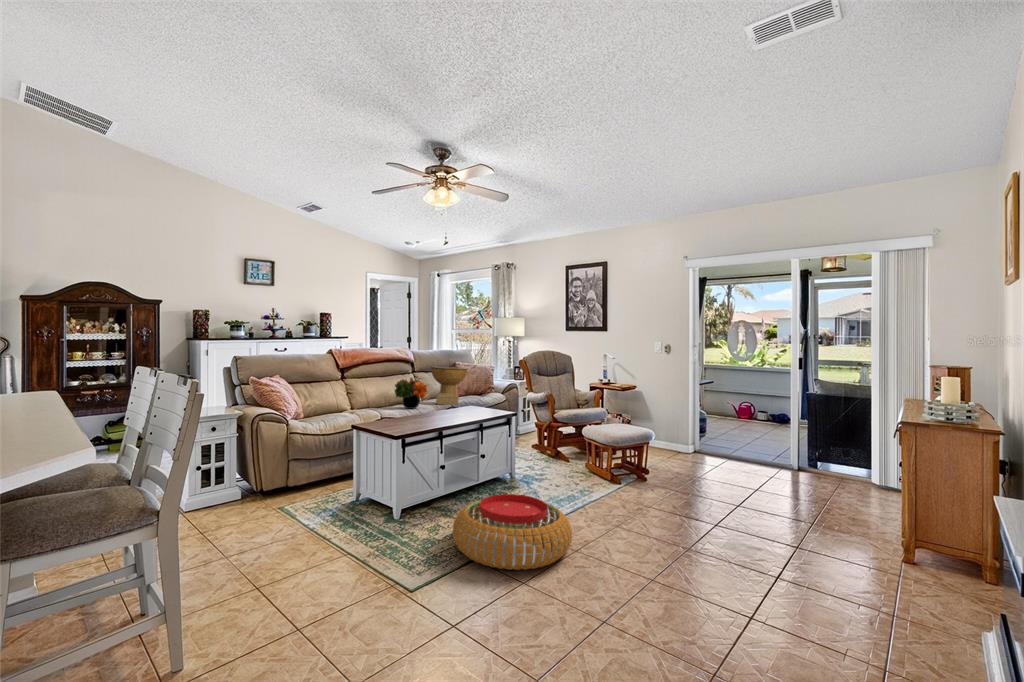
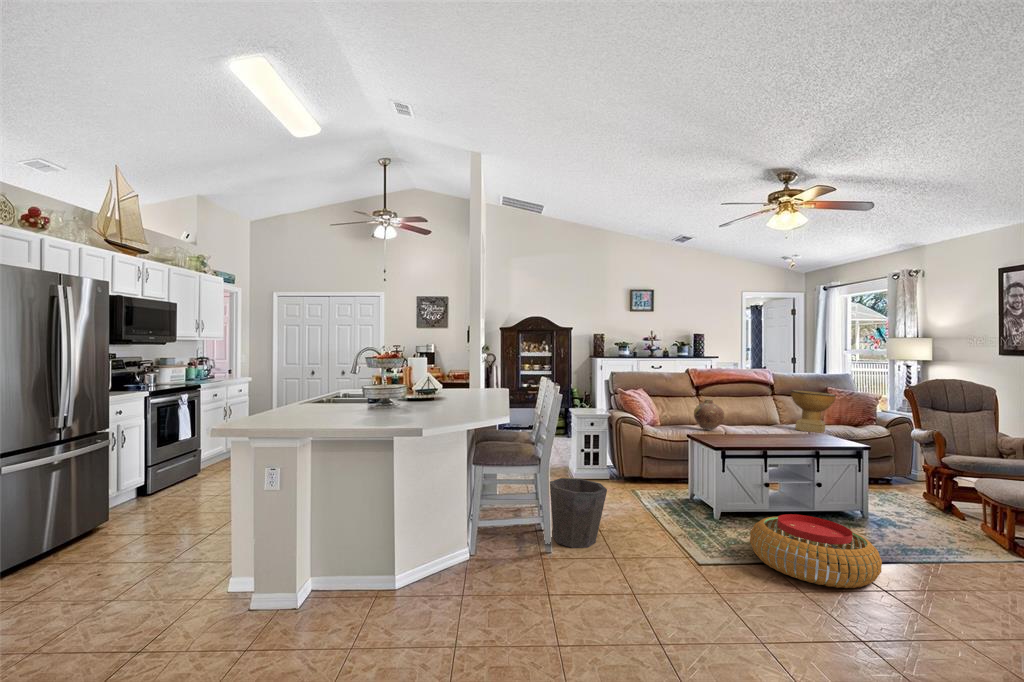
flower arrangement: present [395,378,428,409] -> none [743,399,782,431]
vase: none [348,382,381,417] -> present [694,399,724,430]
waste bin: none [169,520,276,642] -> present [550,478,607,548]

